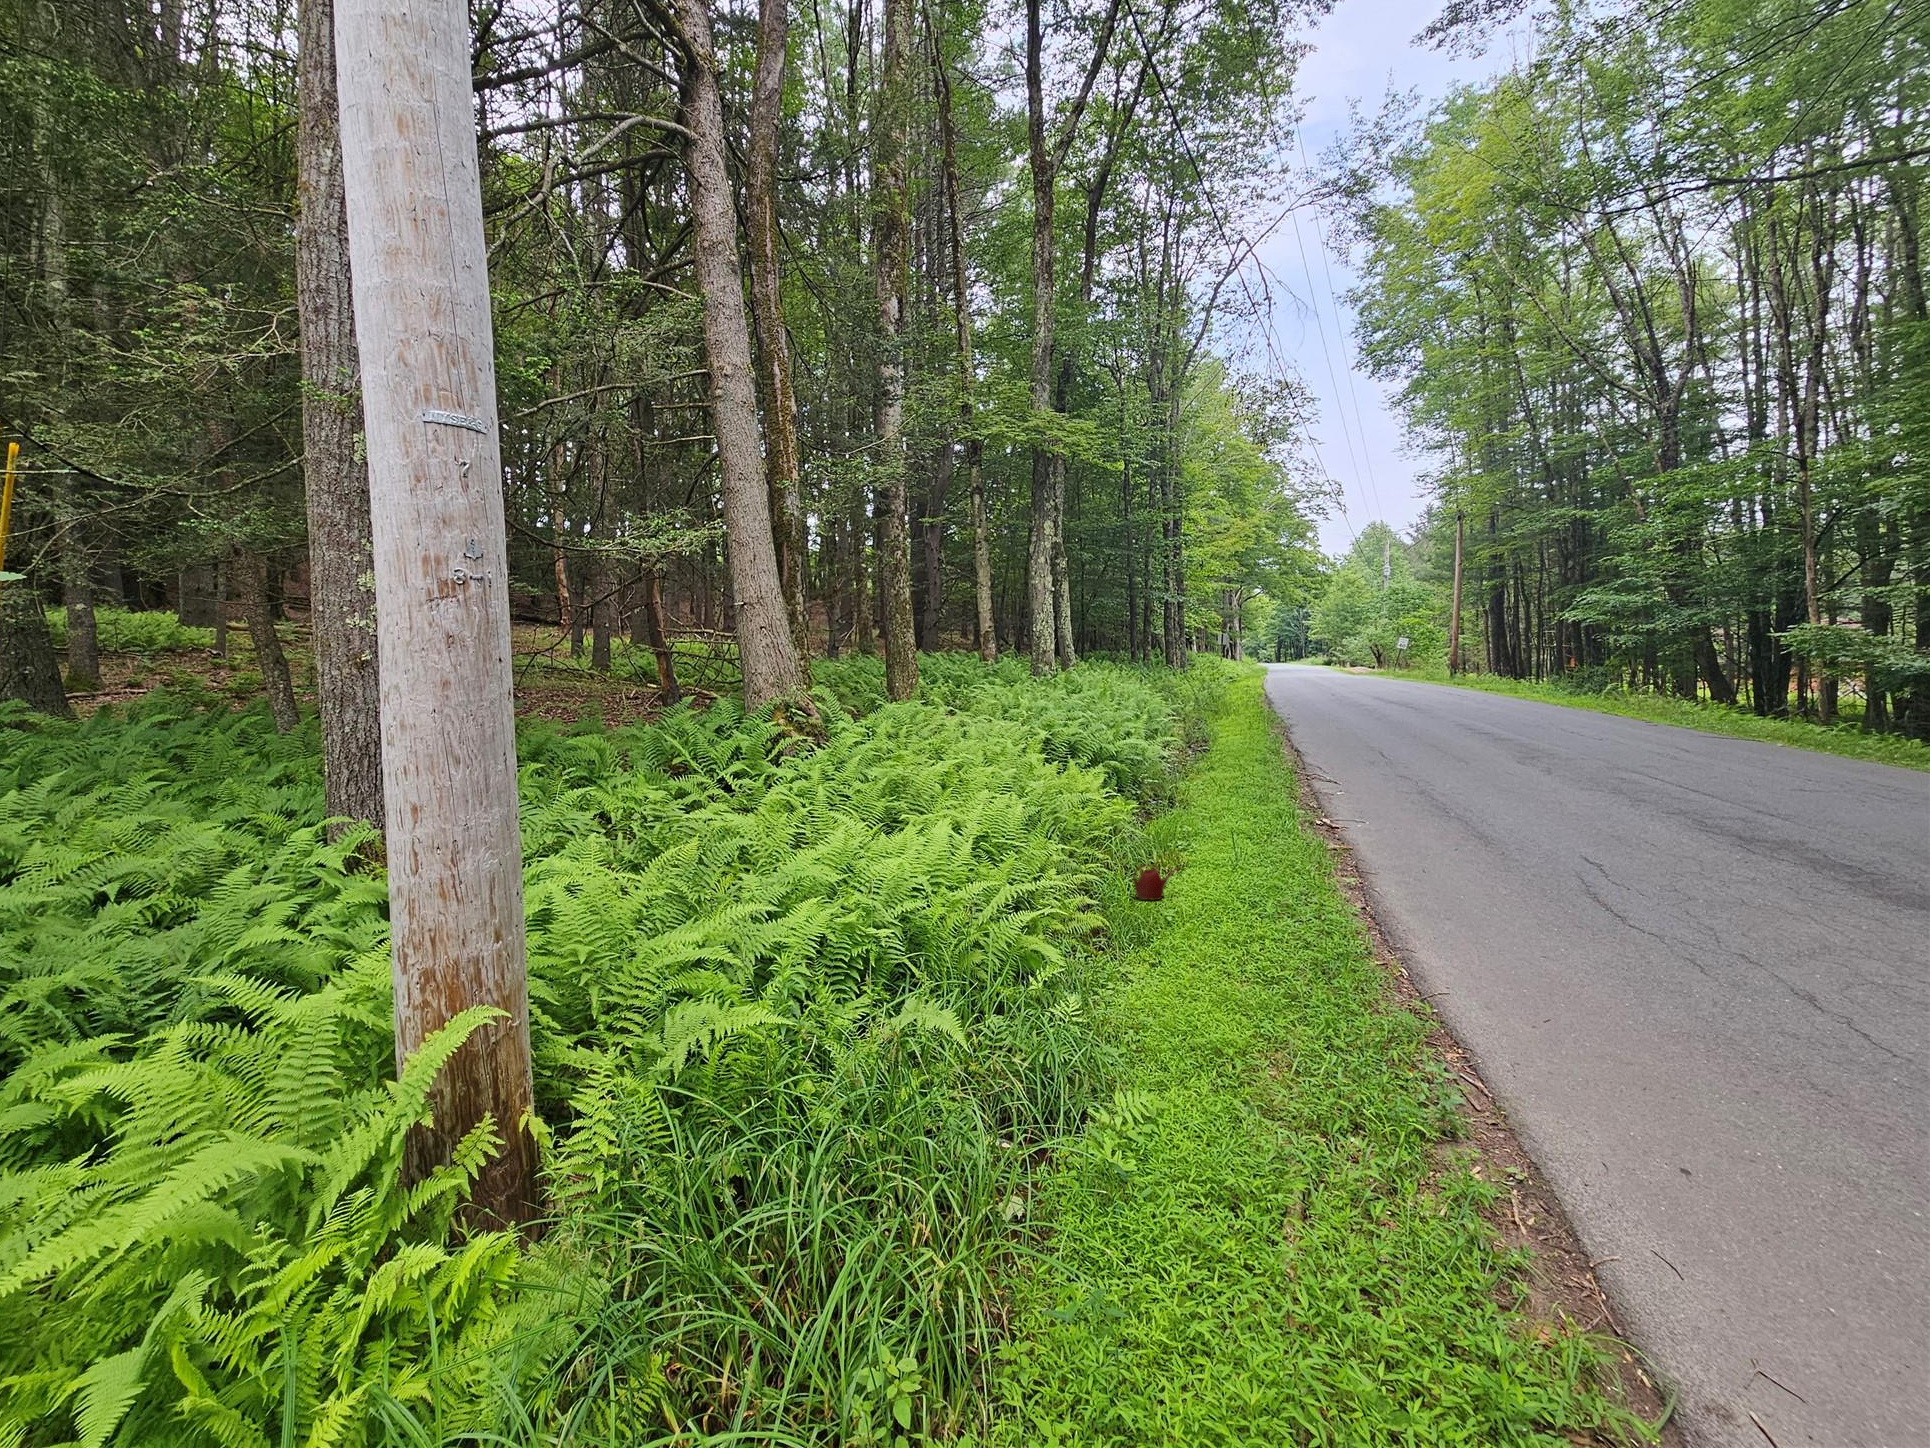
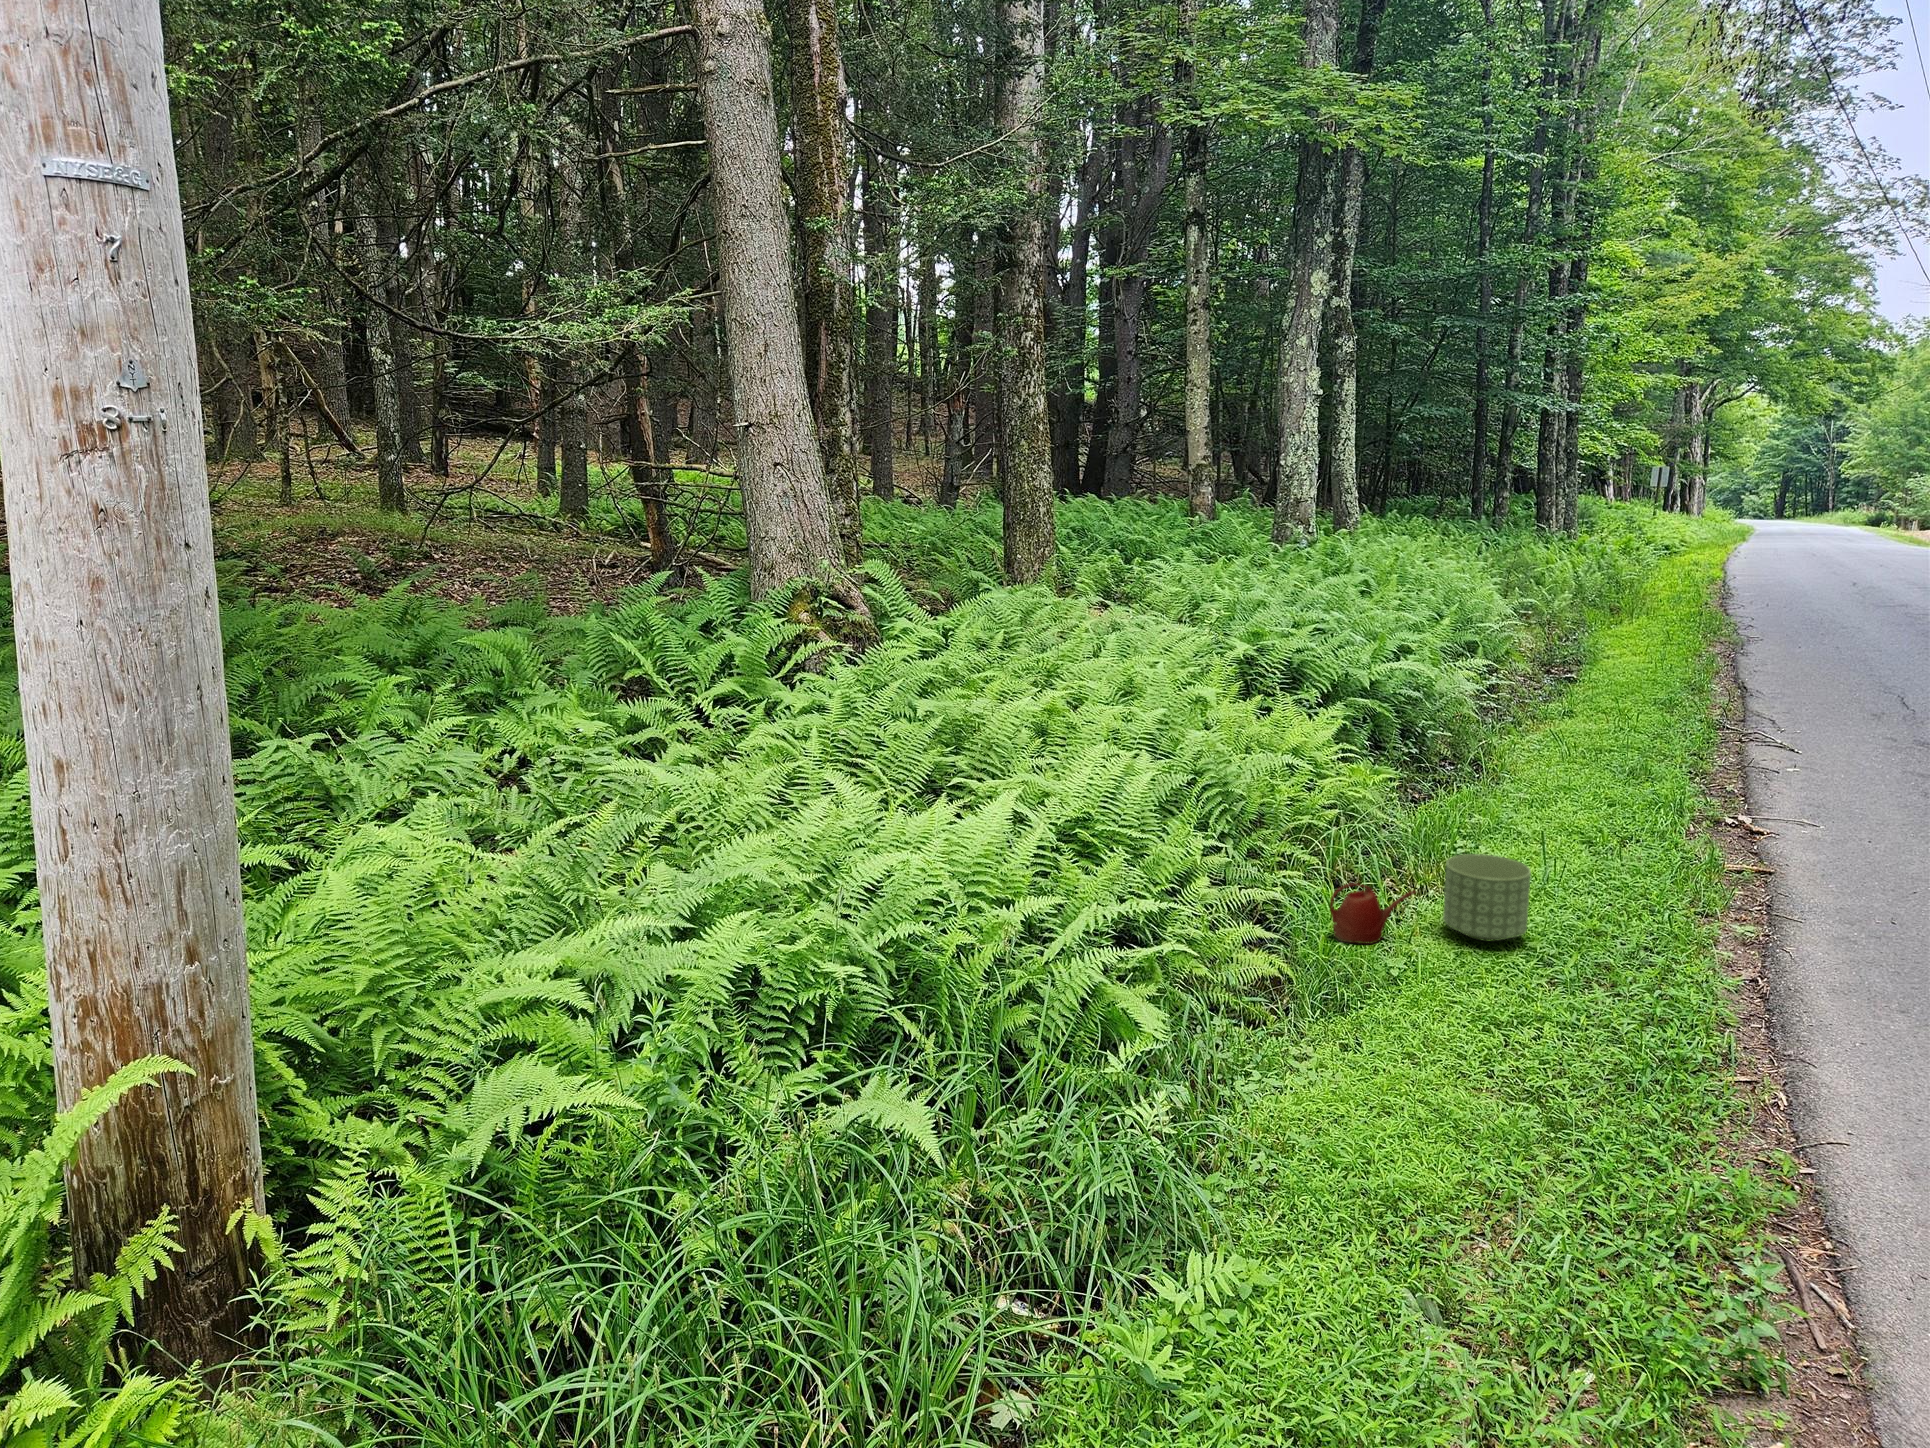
planter: none [1194,844,1241,894] -> present [1443,854,1531,941]

